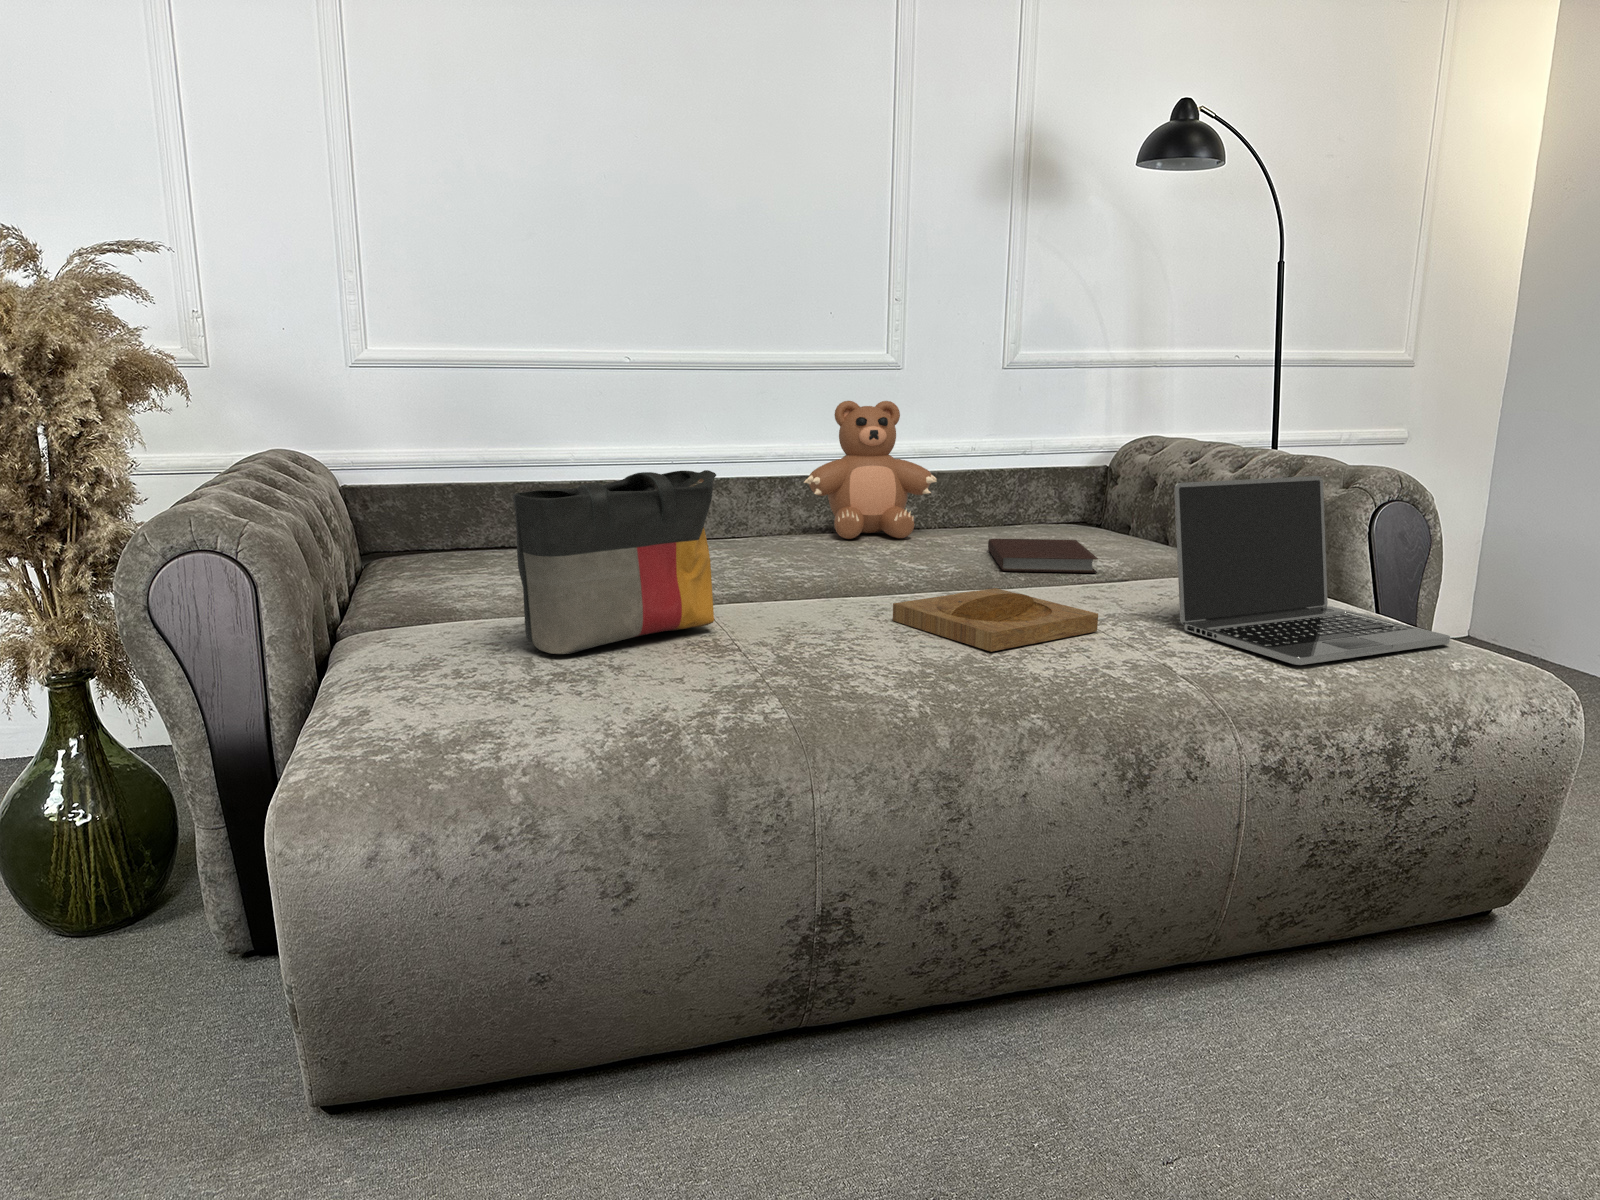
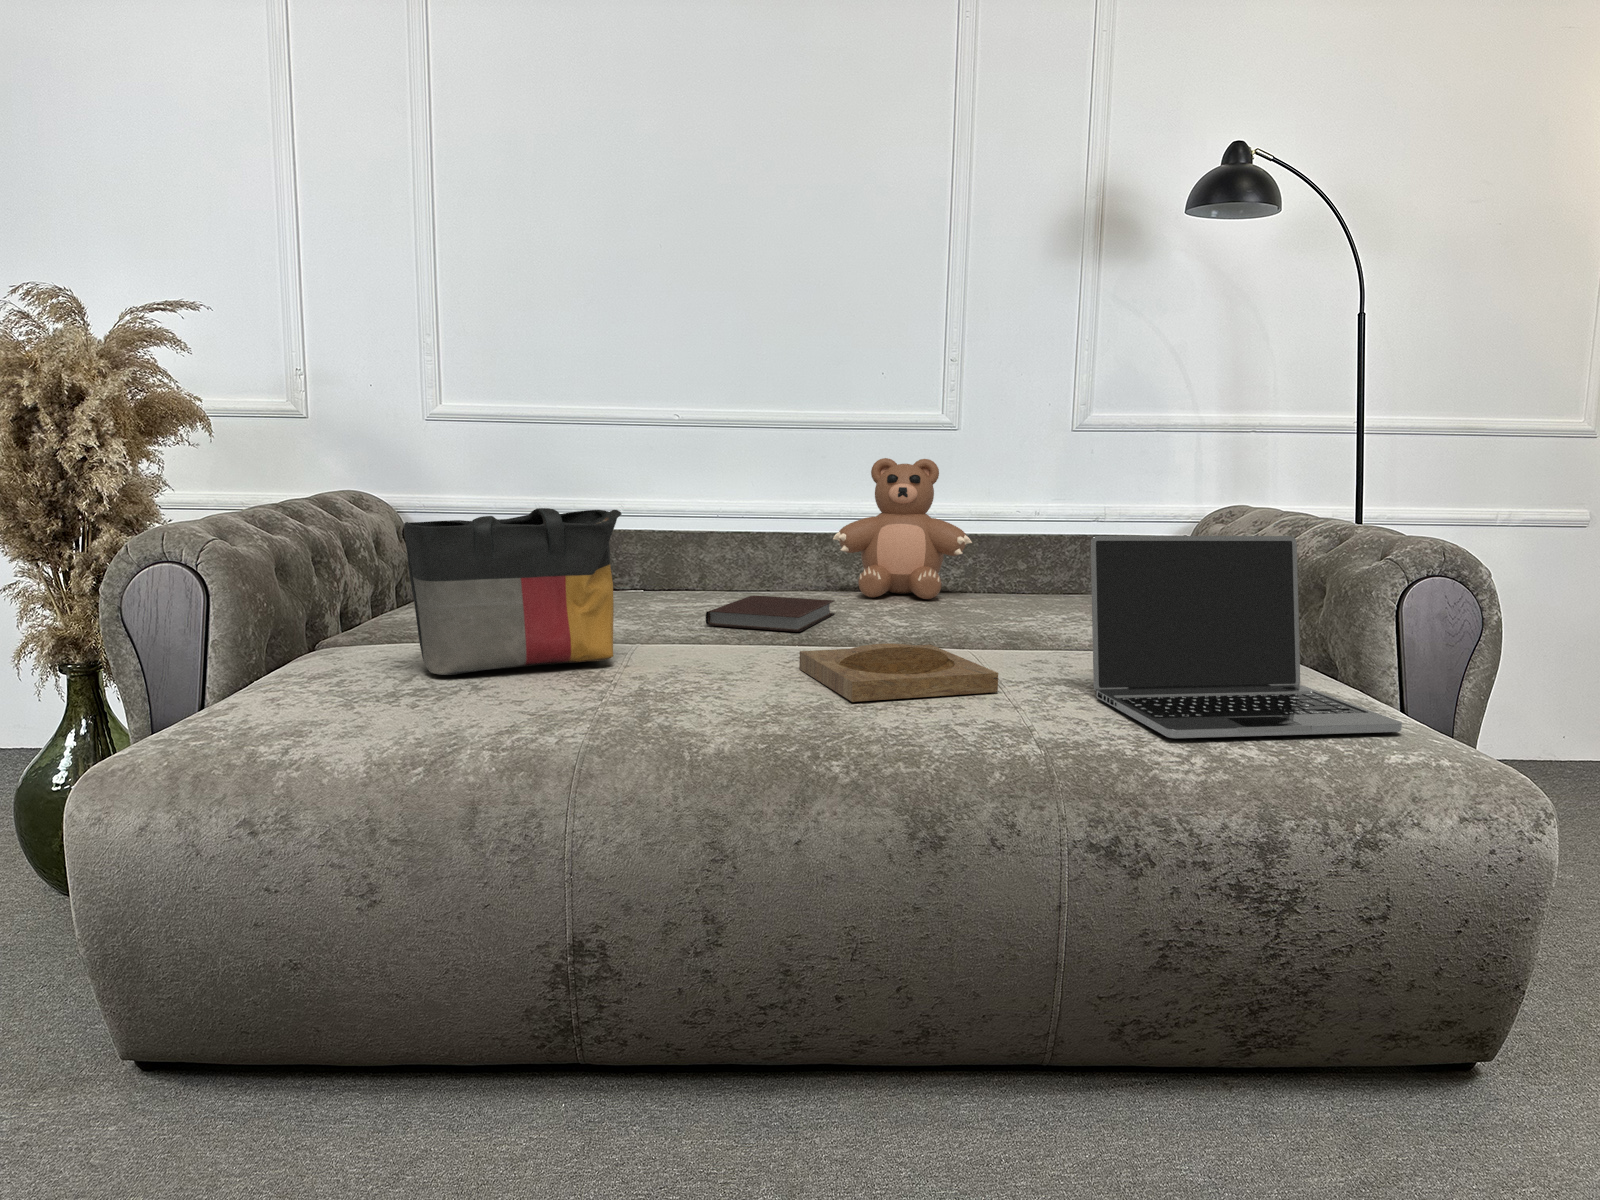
notebook: present [988,539,1098,573] -> present [706,596,835,632]

